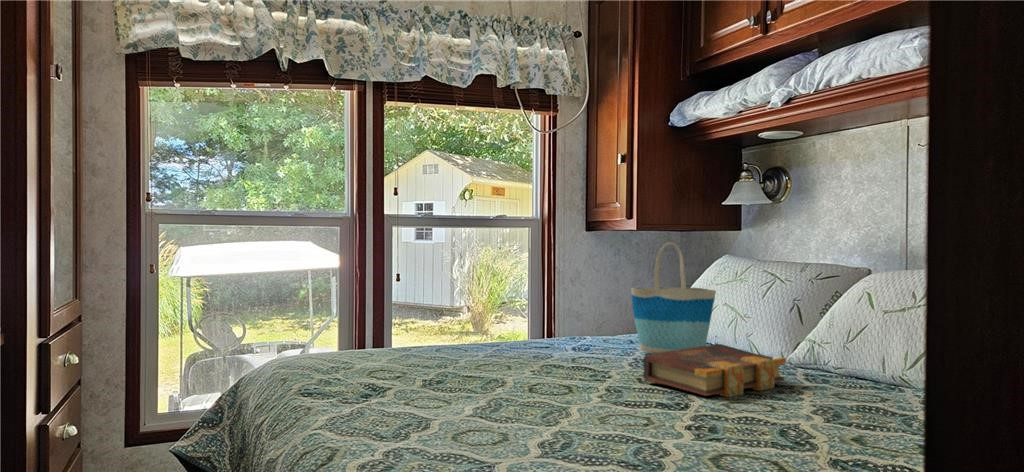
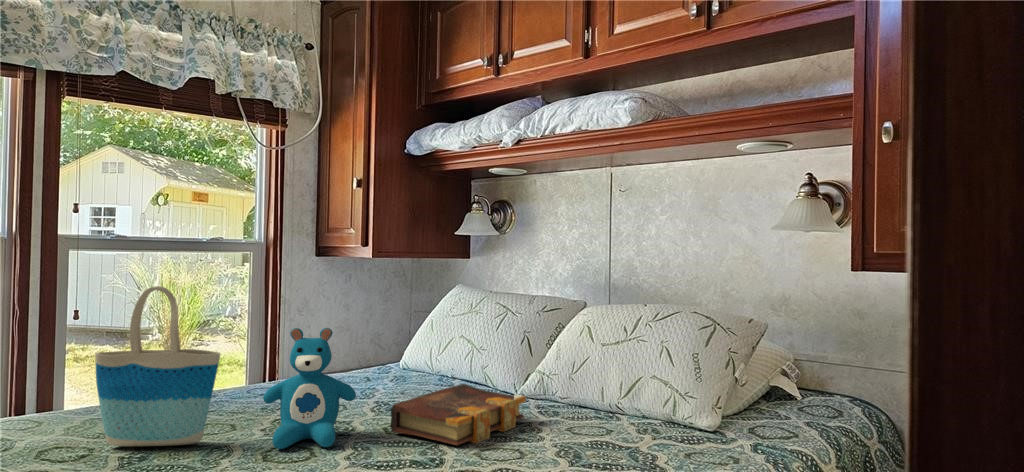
tote bag: present [631,242,716,353] -> present [95,286,220,446]
teddy bear: none [530,280,611,387] -> present [263,328,356,449]

